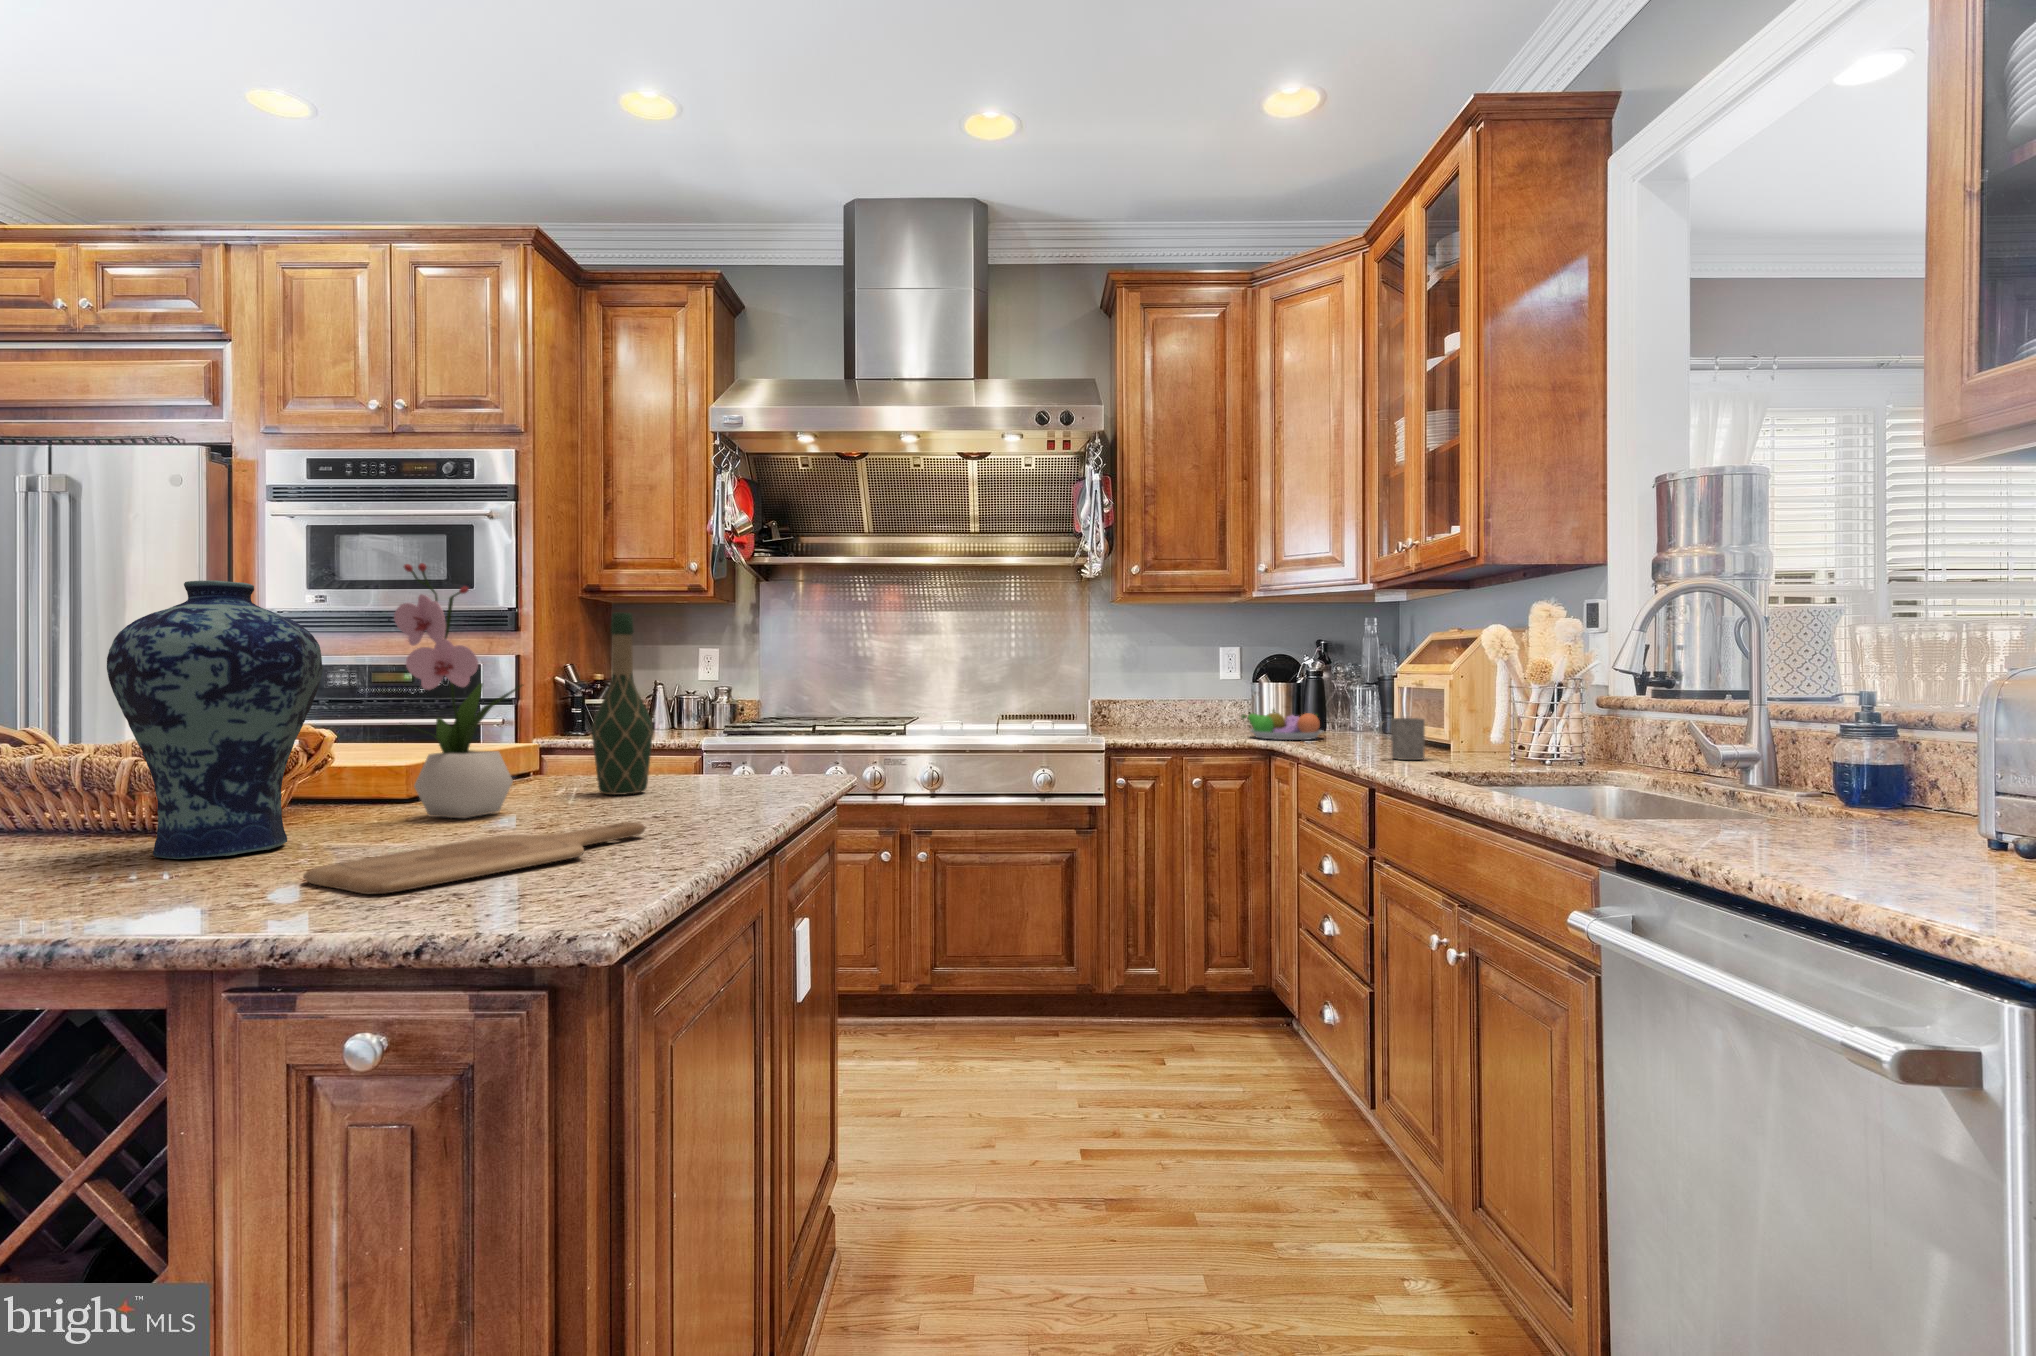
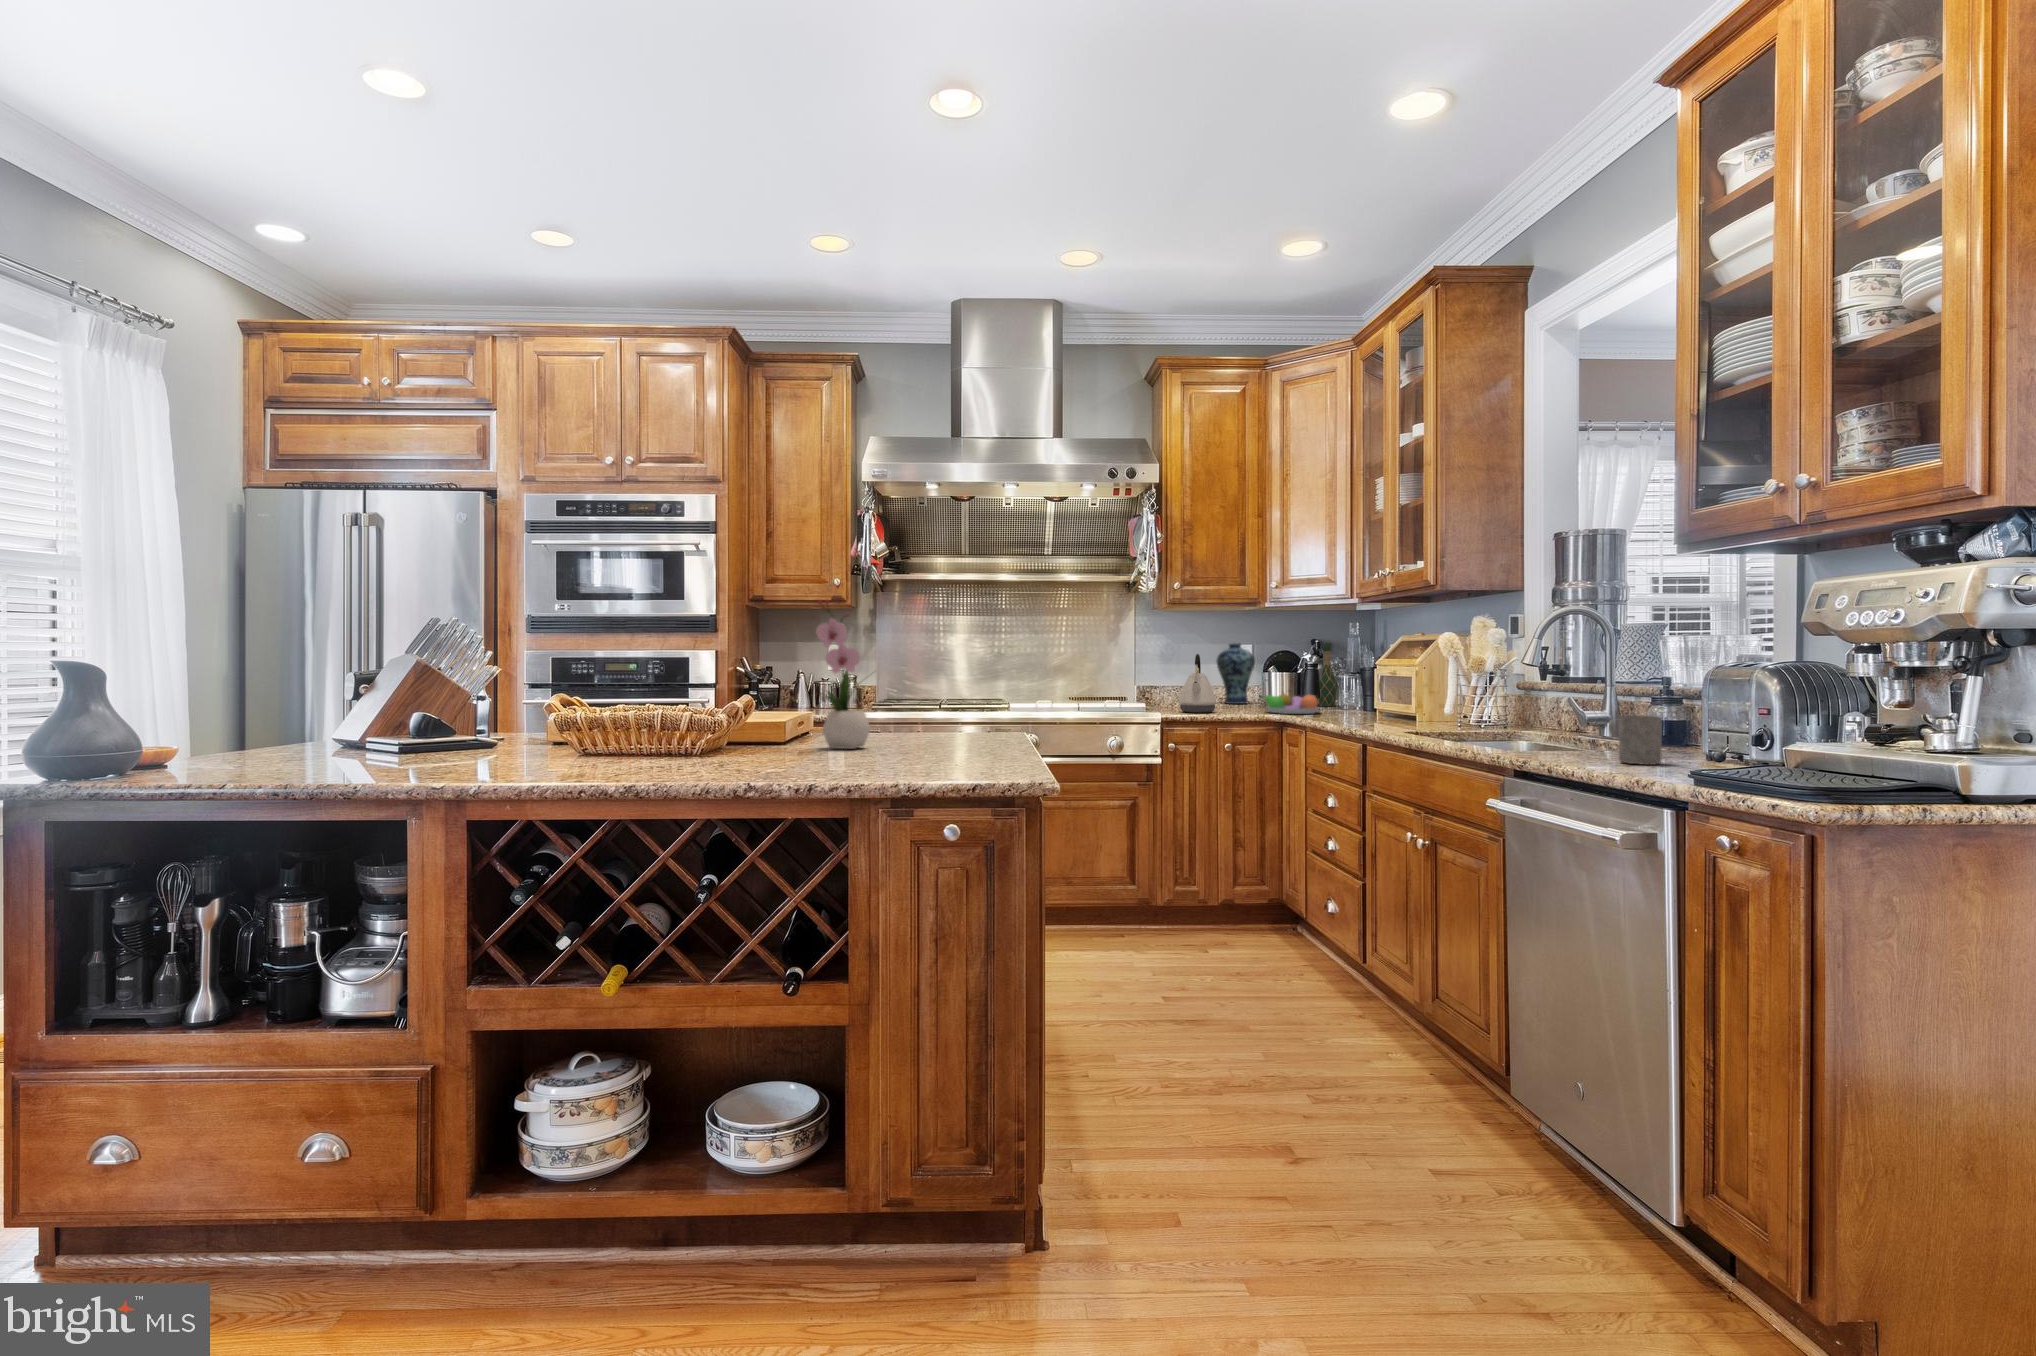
vase: present [107,580,323,859] -> present [1217,643,1255,704]
wine bottle: present [592,613,653,795] -> present [1318,643,1338,706]
kettle: none [1132,659,1182,738] -> present [1179,654,1216,713]
mug: present [1379,718,1425,760] -> present [1609,715,1662,765]
cutting board: present [303,822,645,894] -> none [859,748,981,772]

